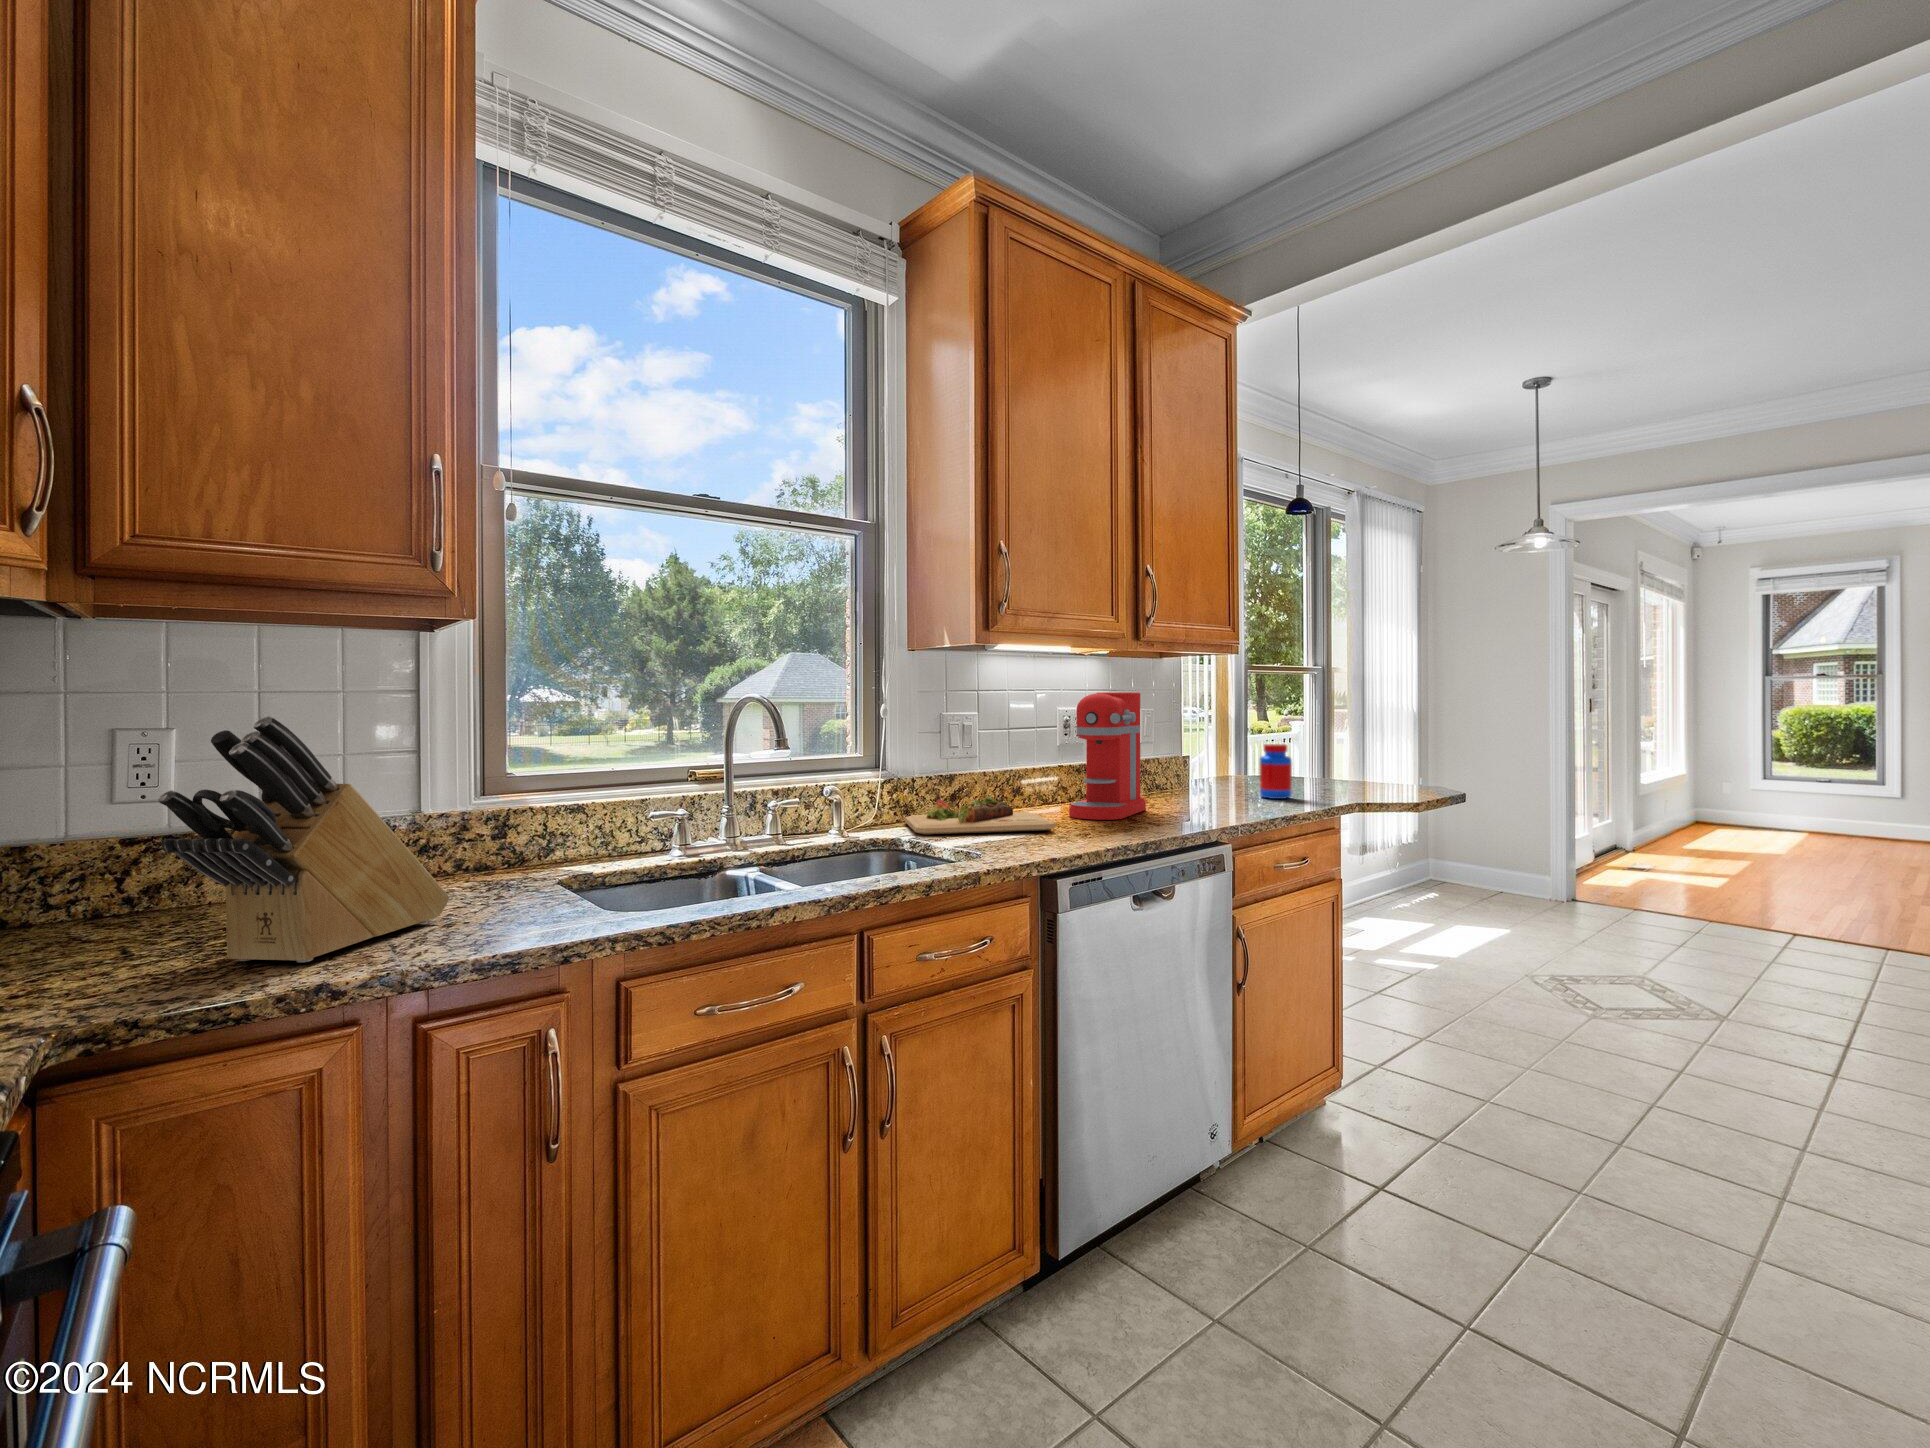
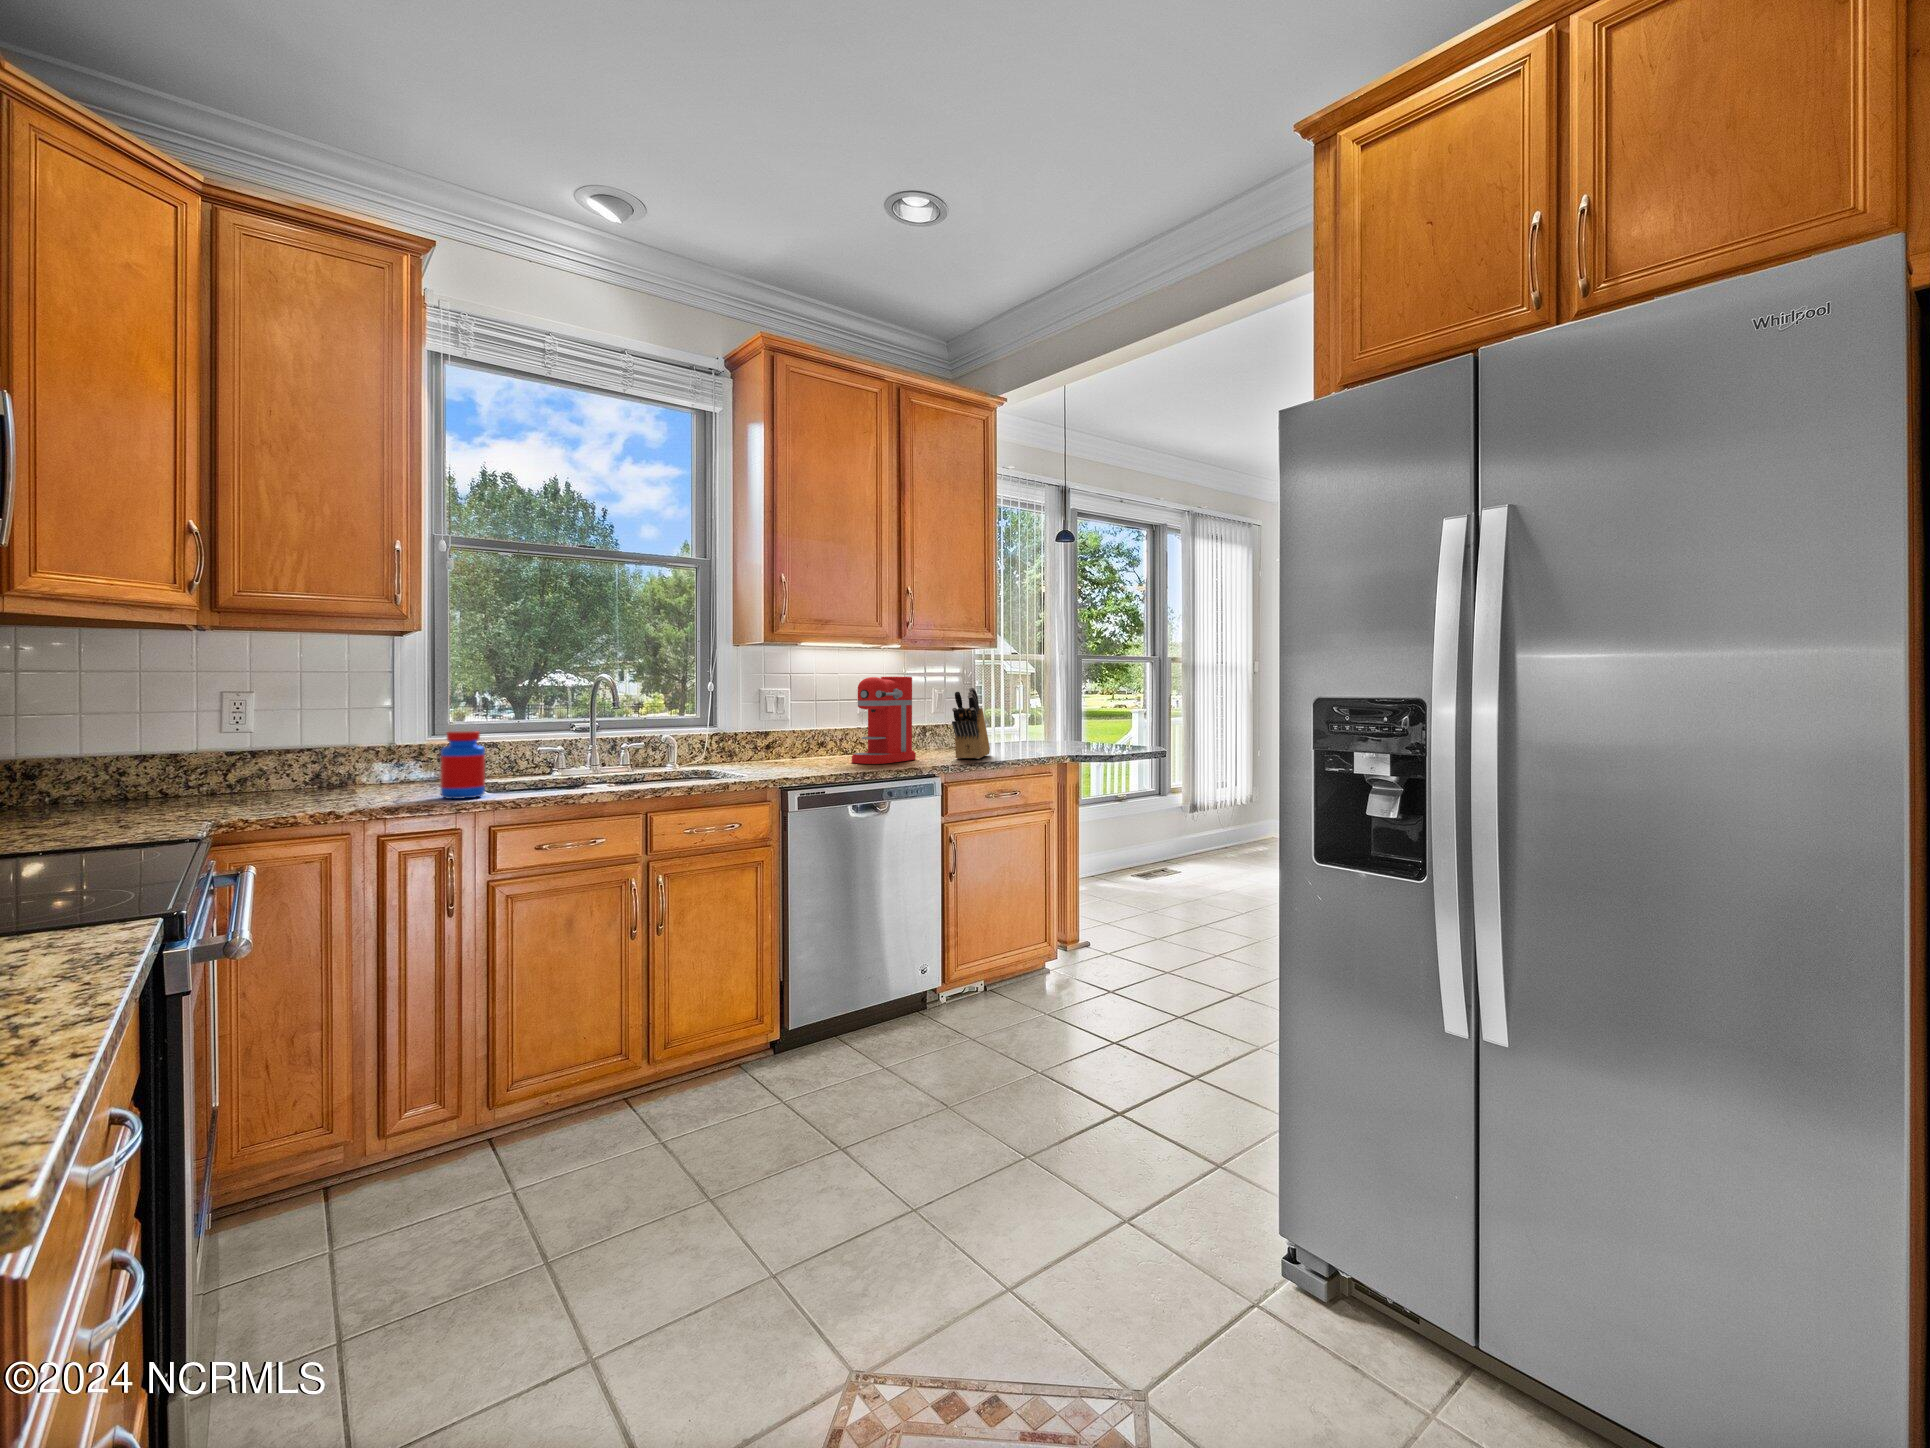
knife block: present [158,716,450,963] -> present [952,687,990,759]
jar: present [1259,744,1292,799] -> present [440,731,485,799]
cutting board: present [905,797,1055,835] -> none [725,746,822,769]

